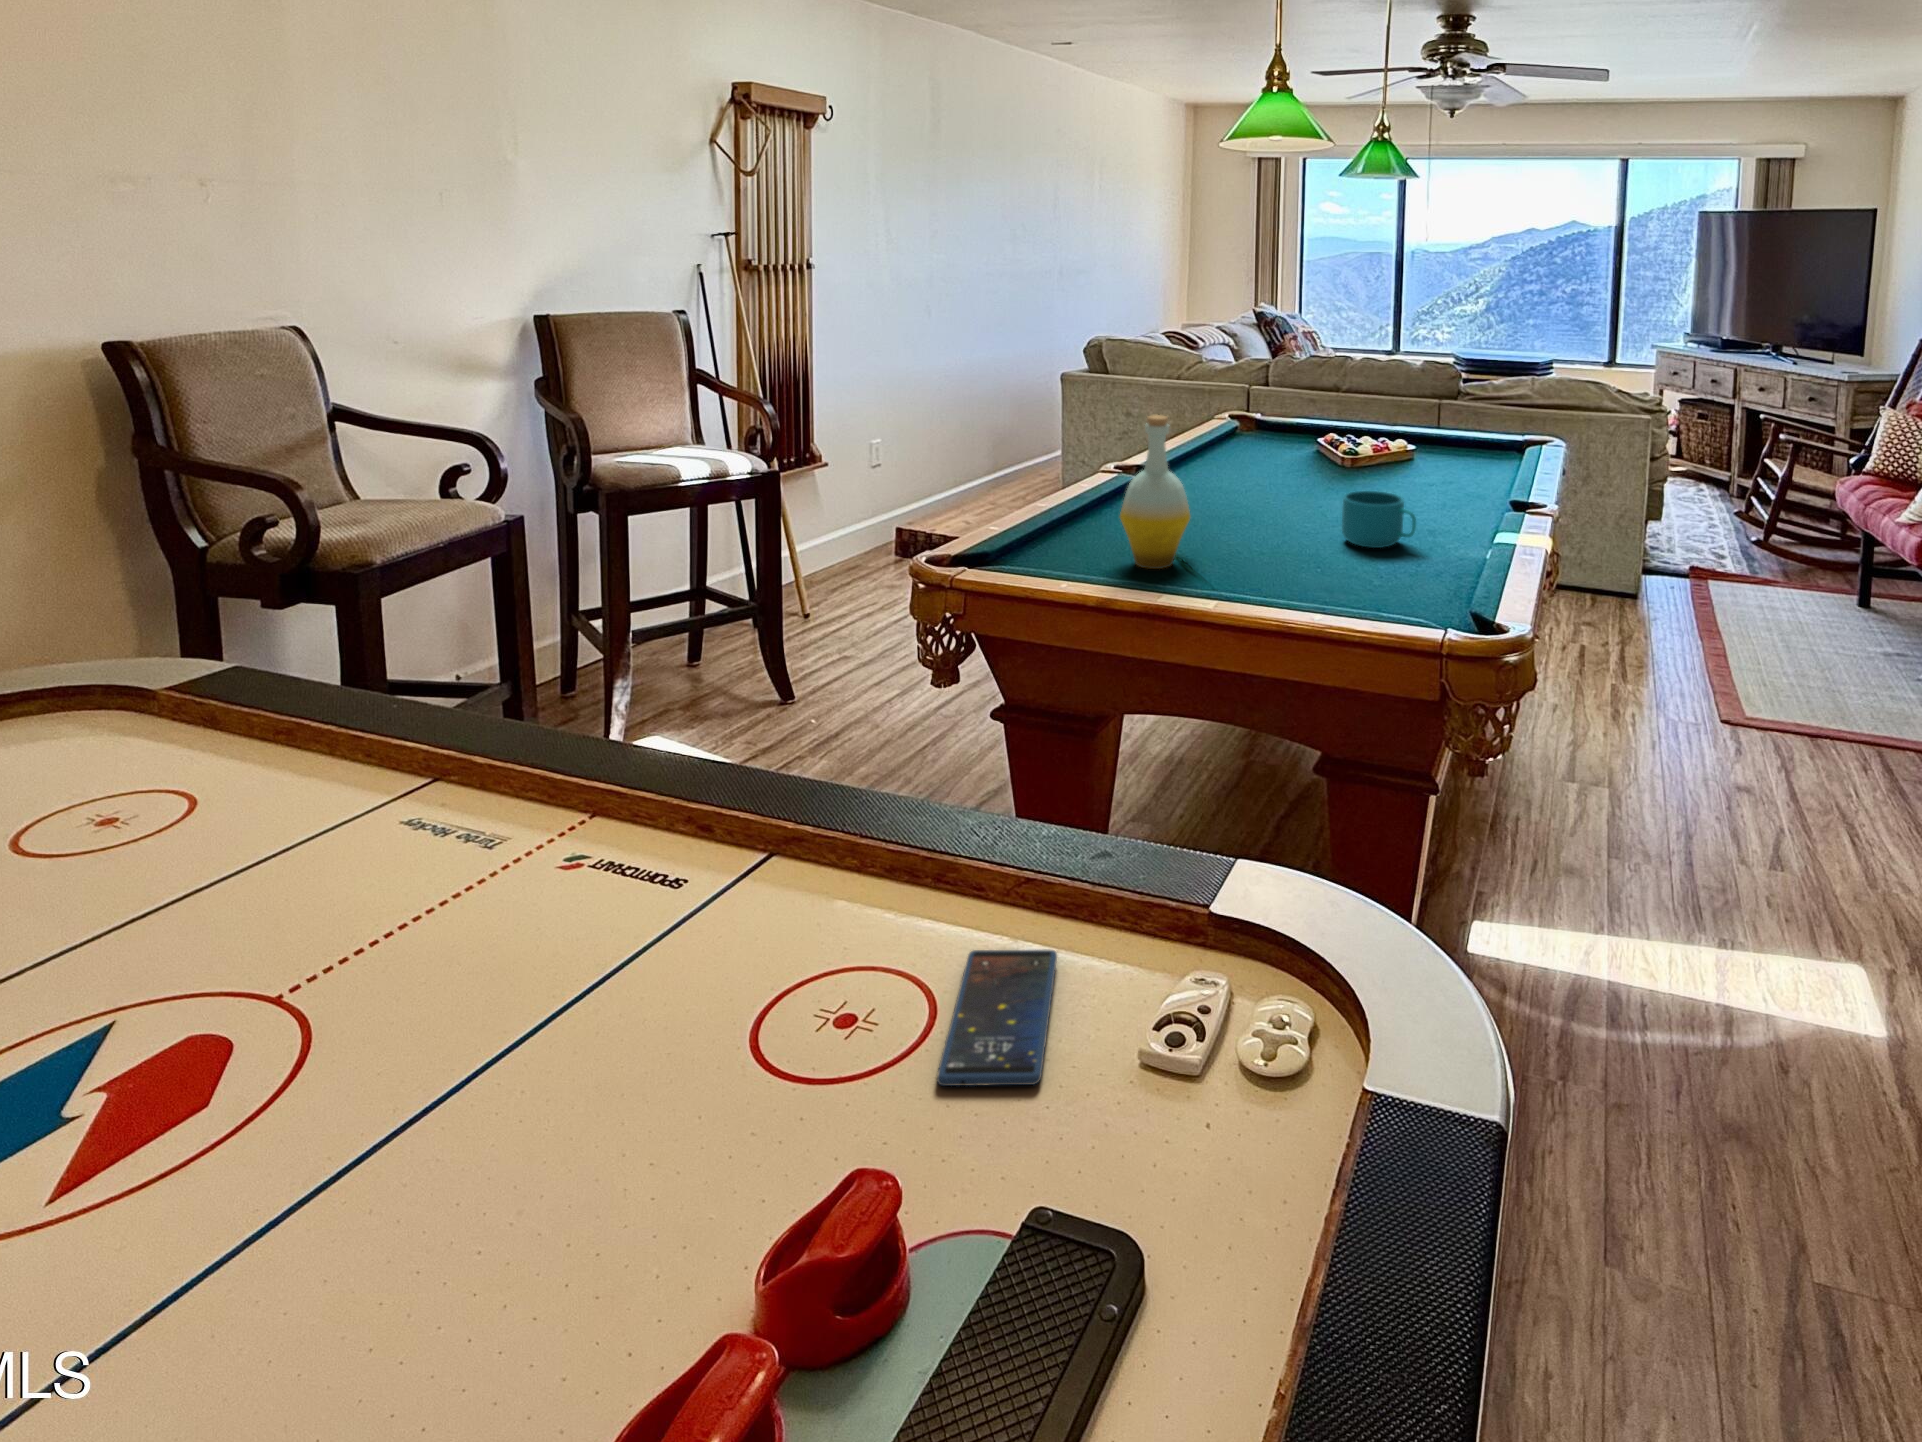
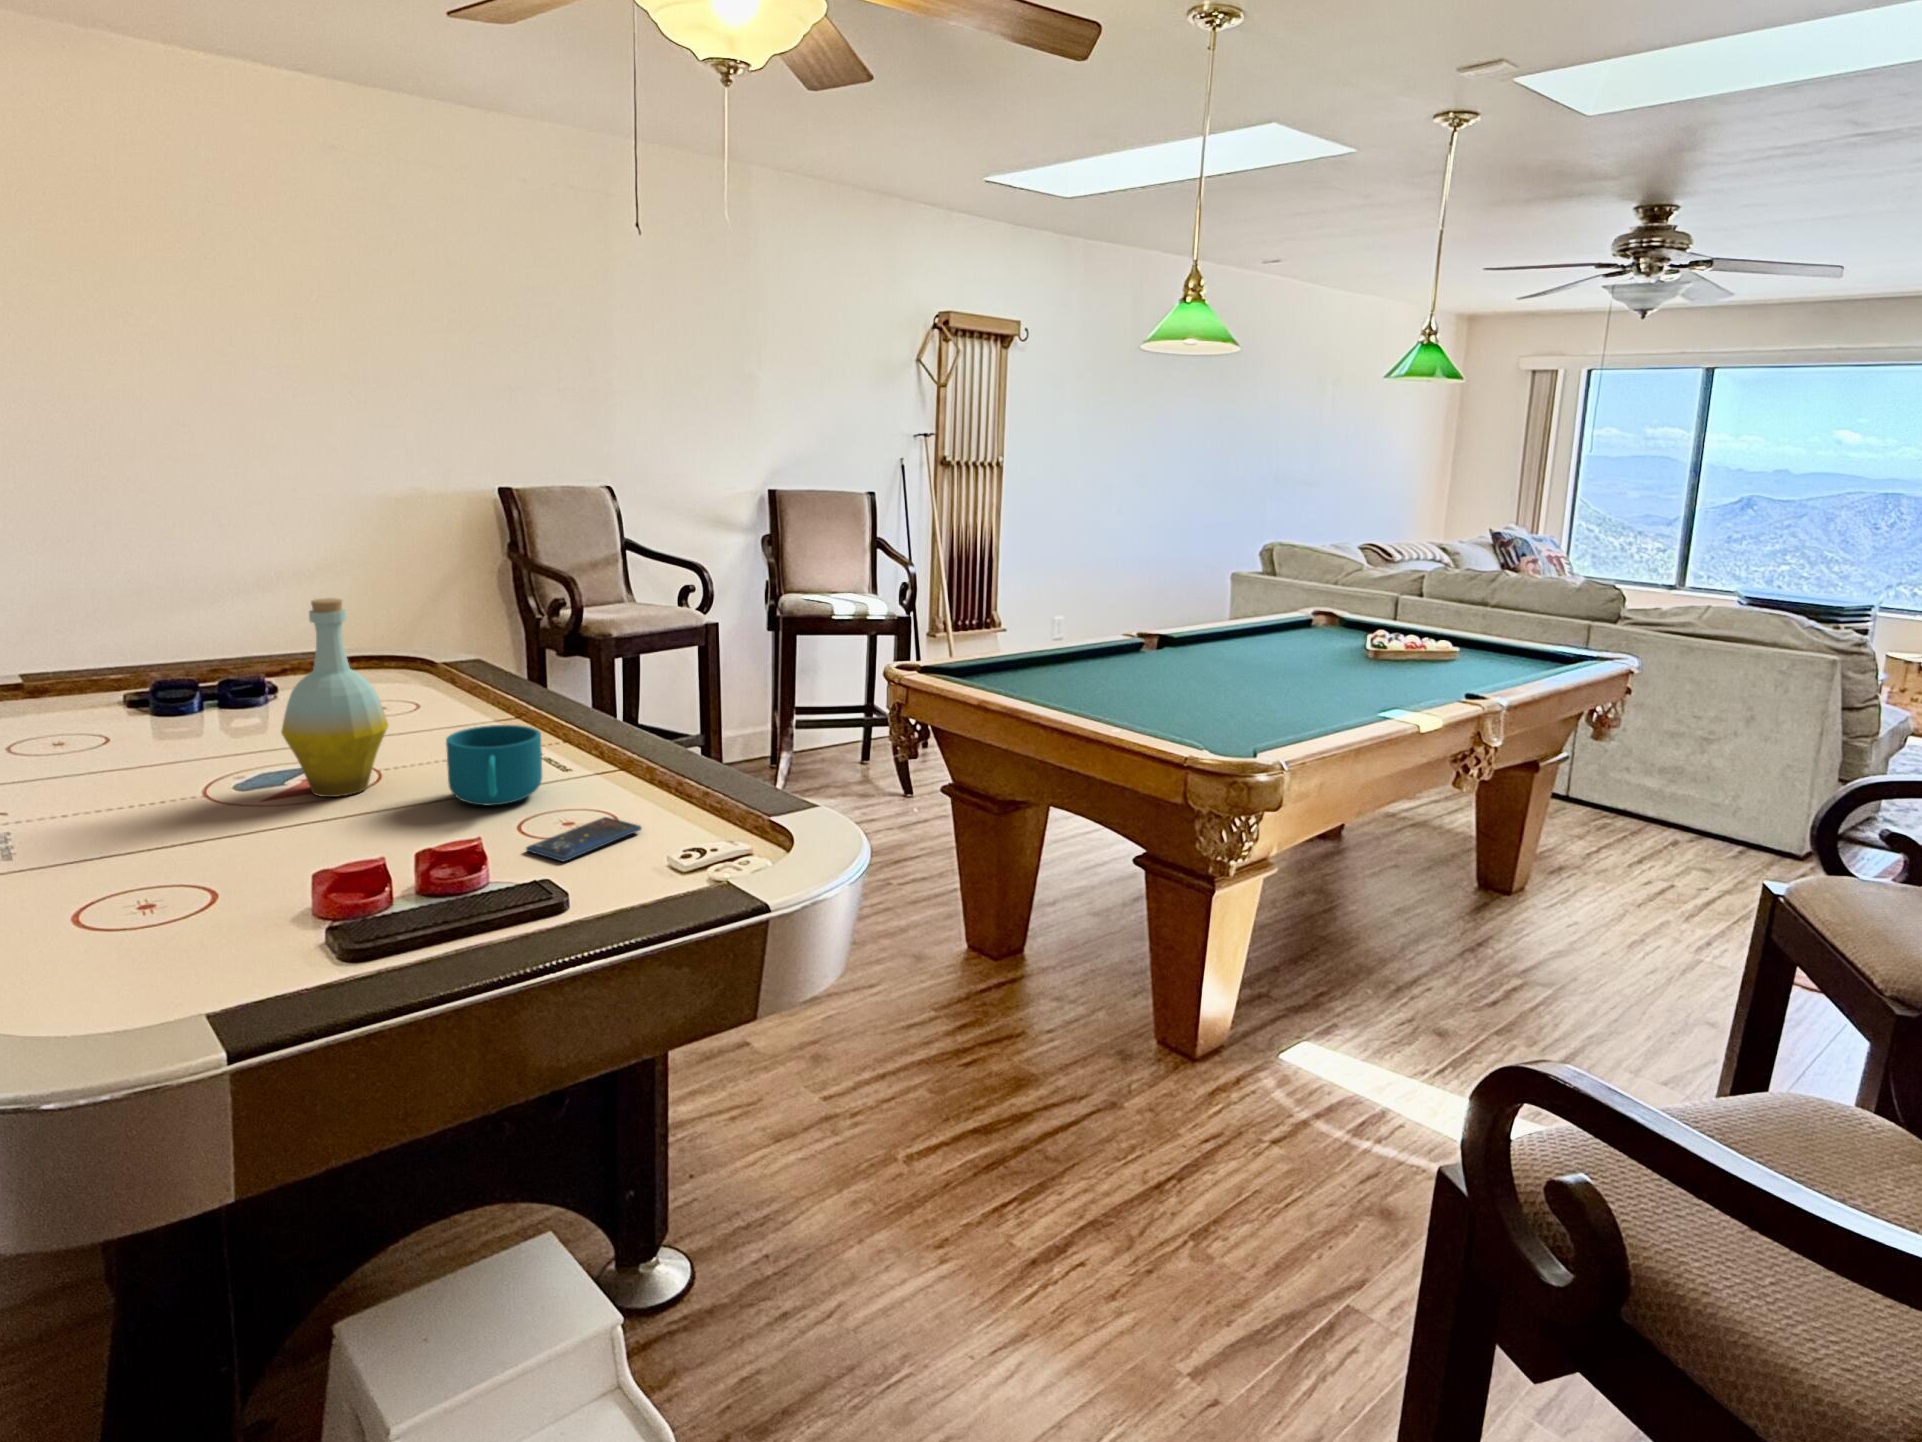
bottle: present [1120,415,1190,569] -> present [281,598,388,797]
cup: present [1342,491,1416,548] -> present [446,725,542,805]

